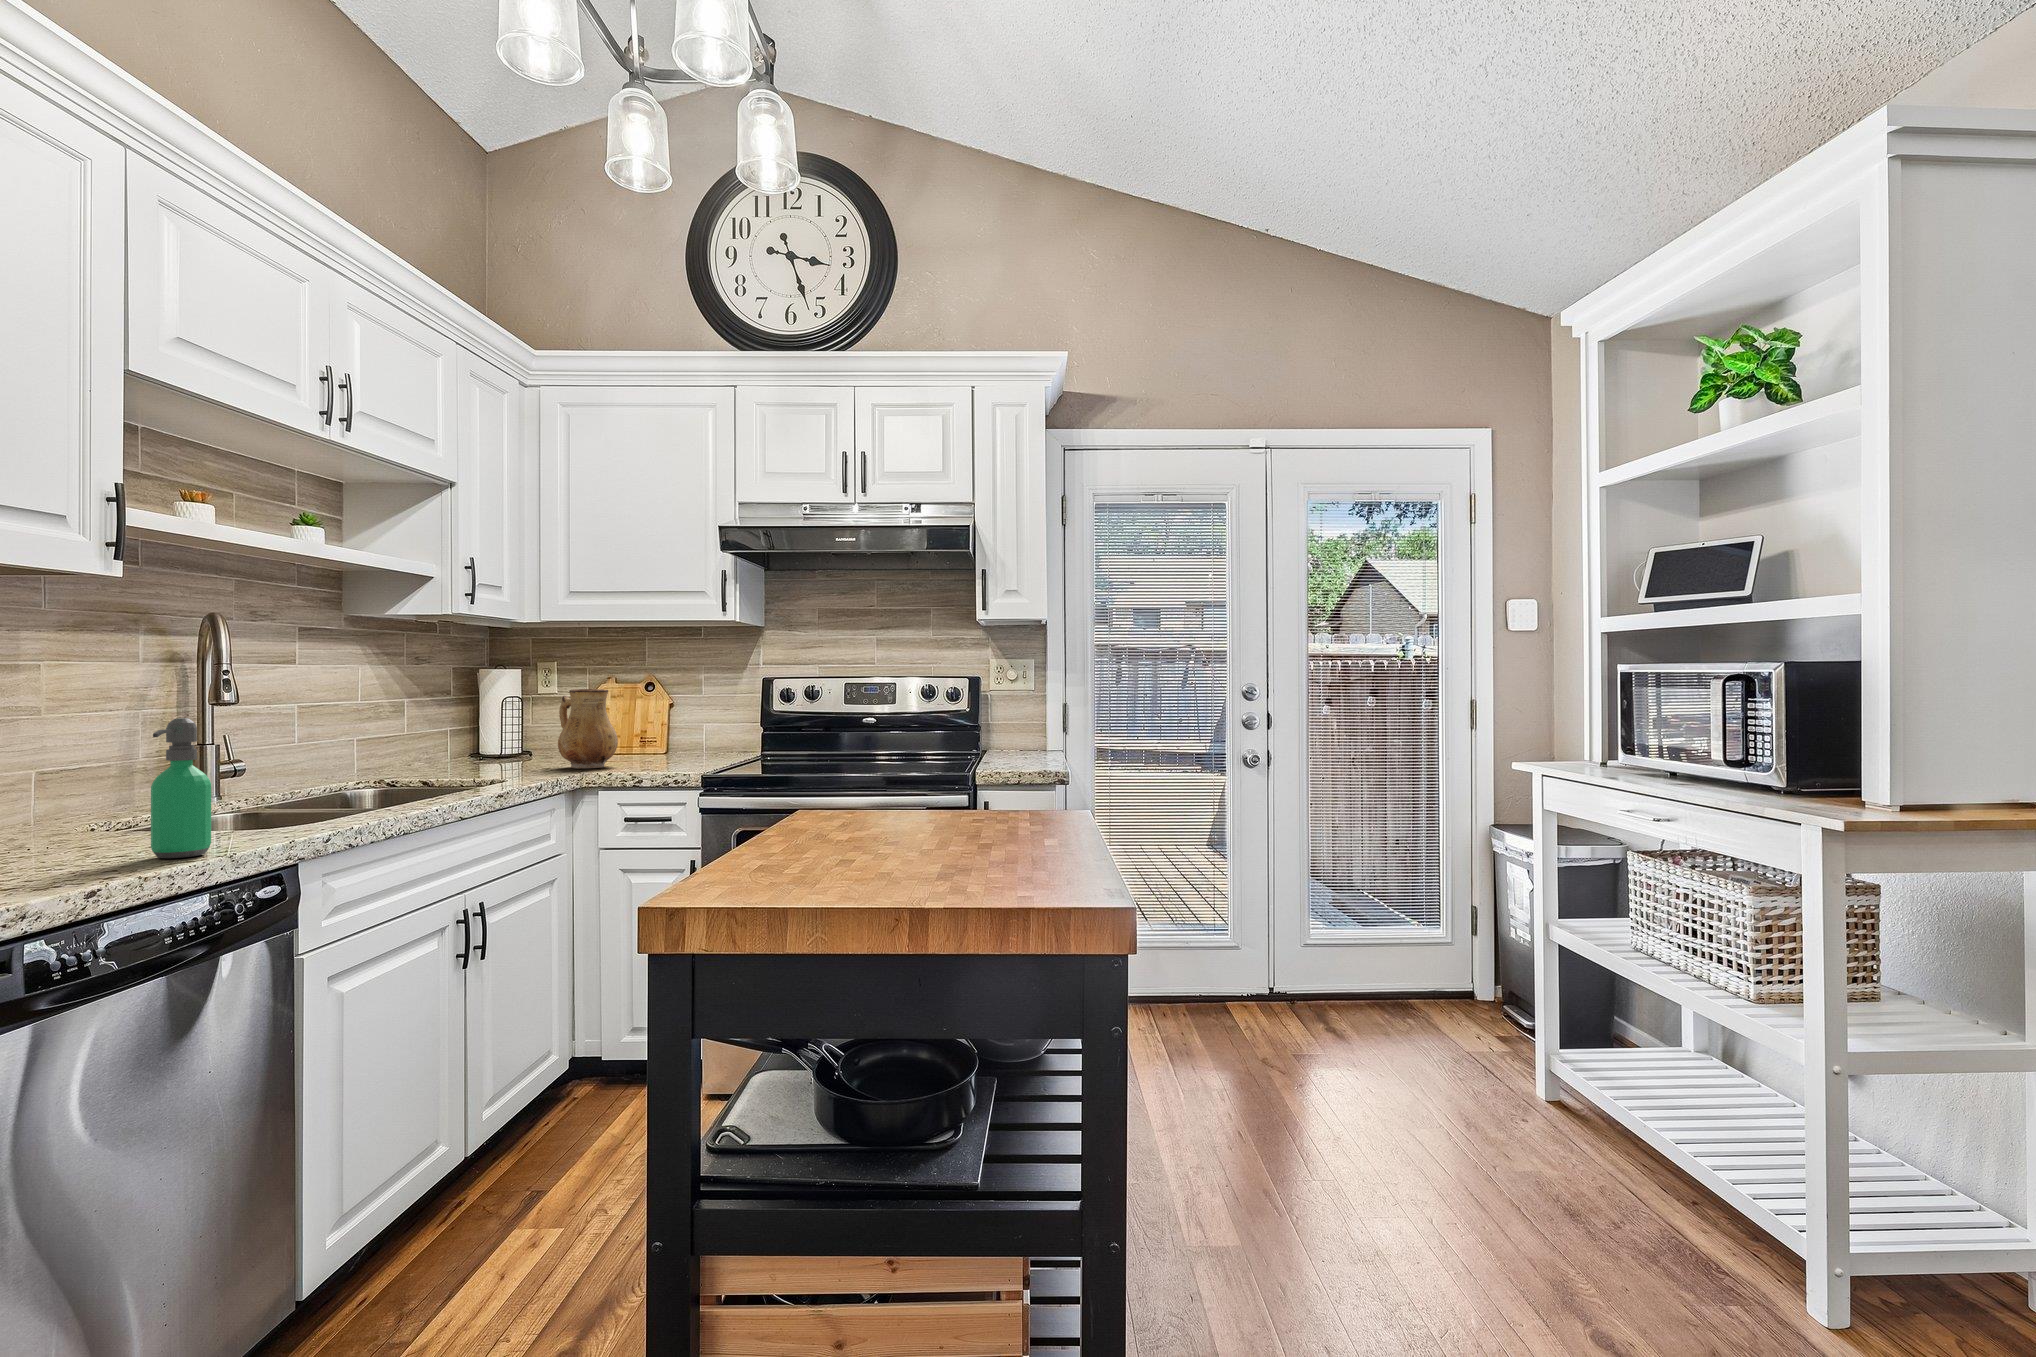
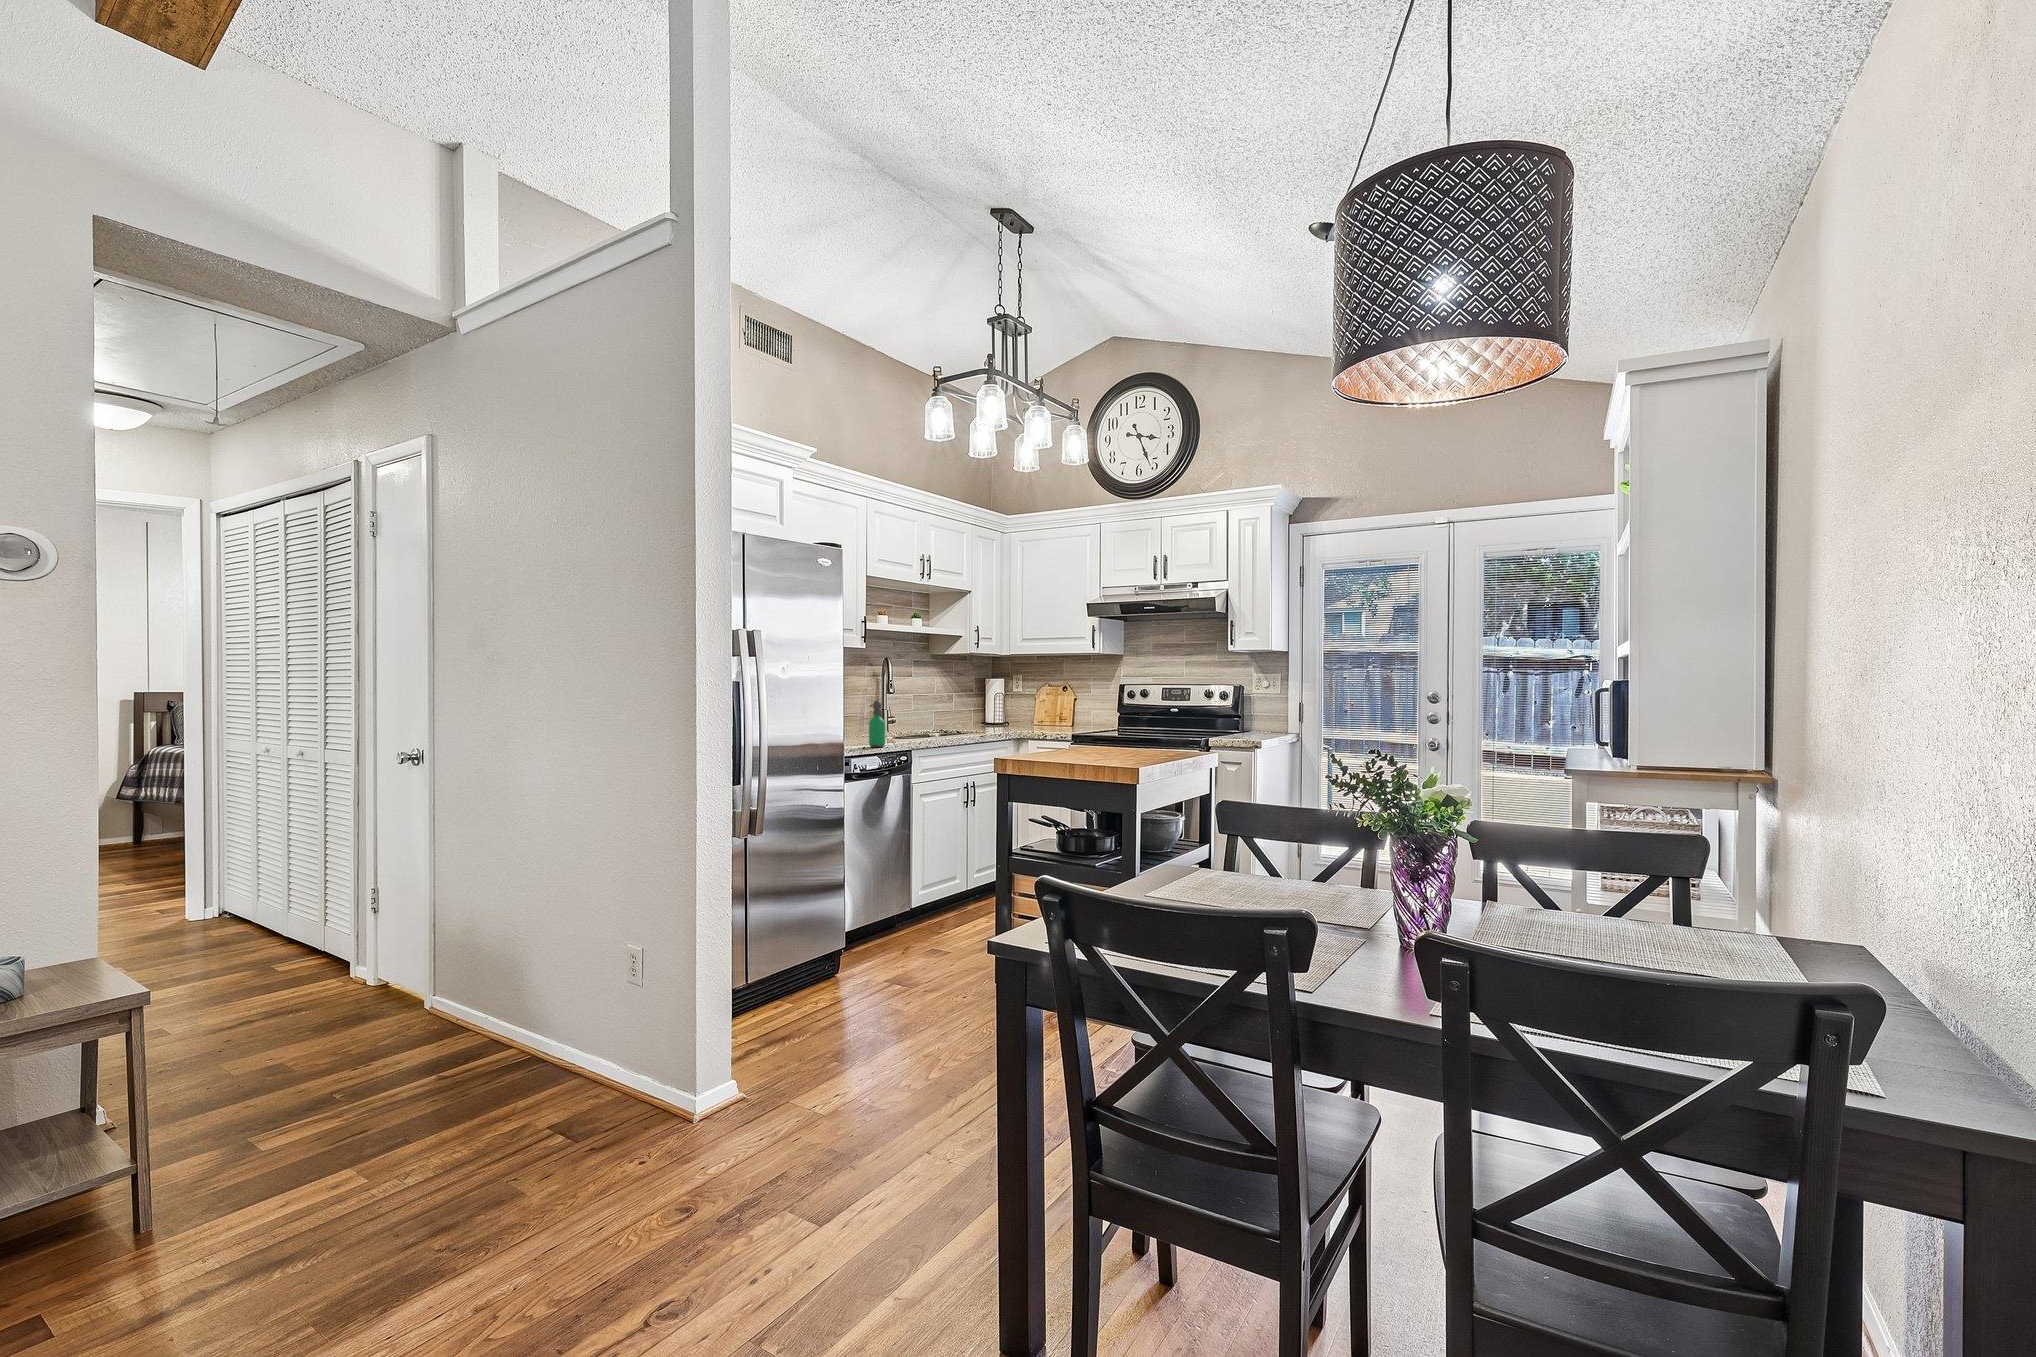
ceramic pitcher: present [558,689,618,768] -> none [1017,688,1046,729]

